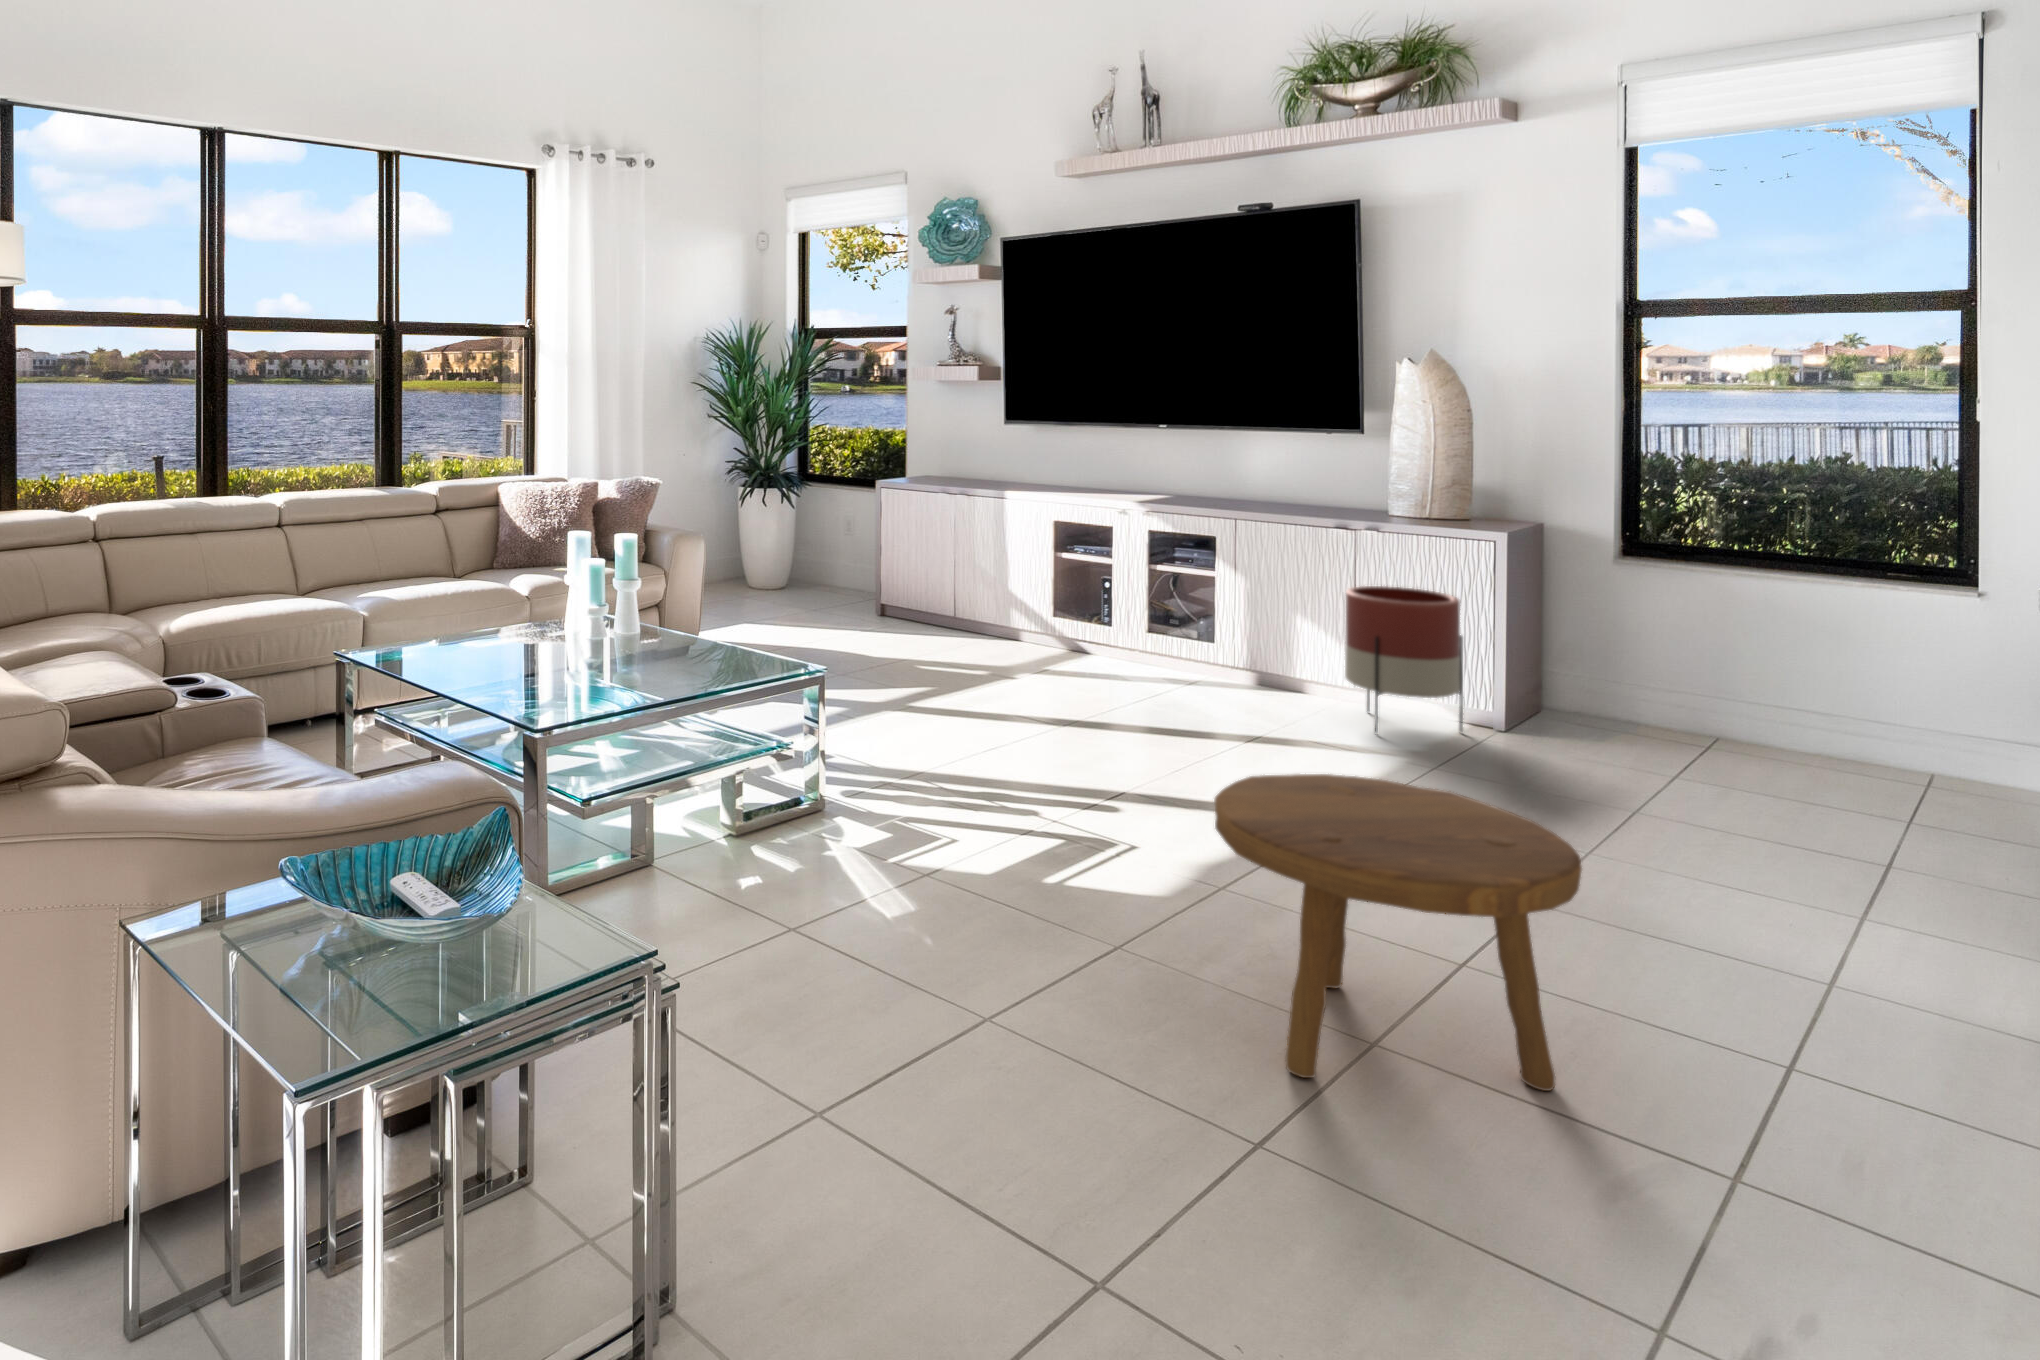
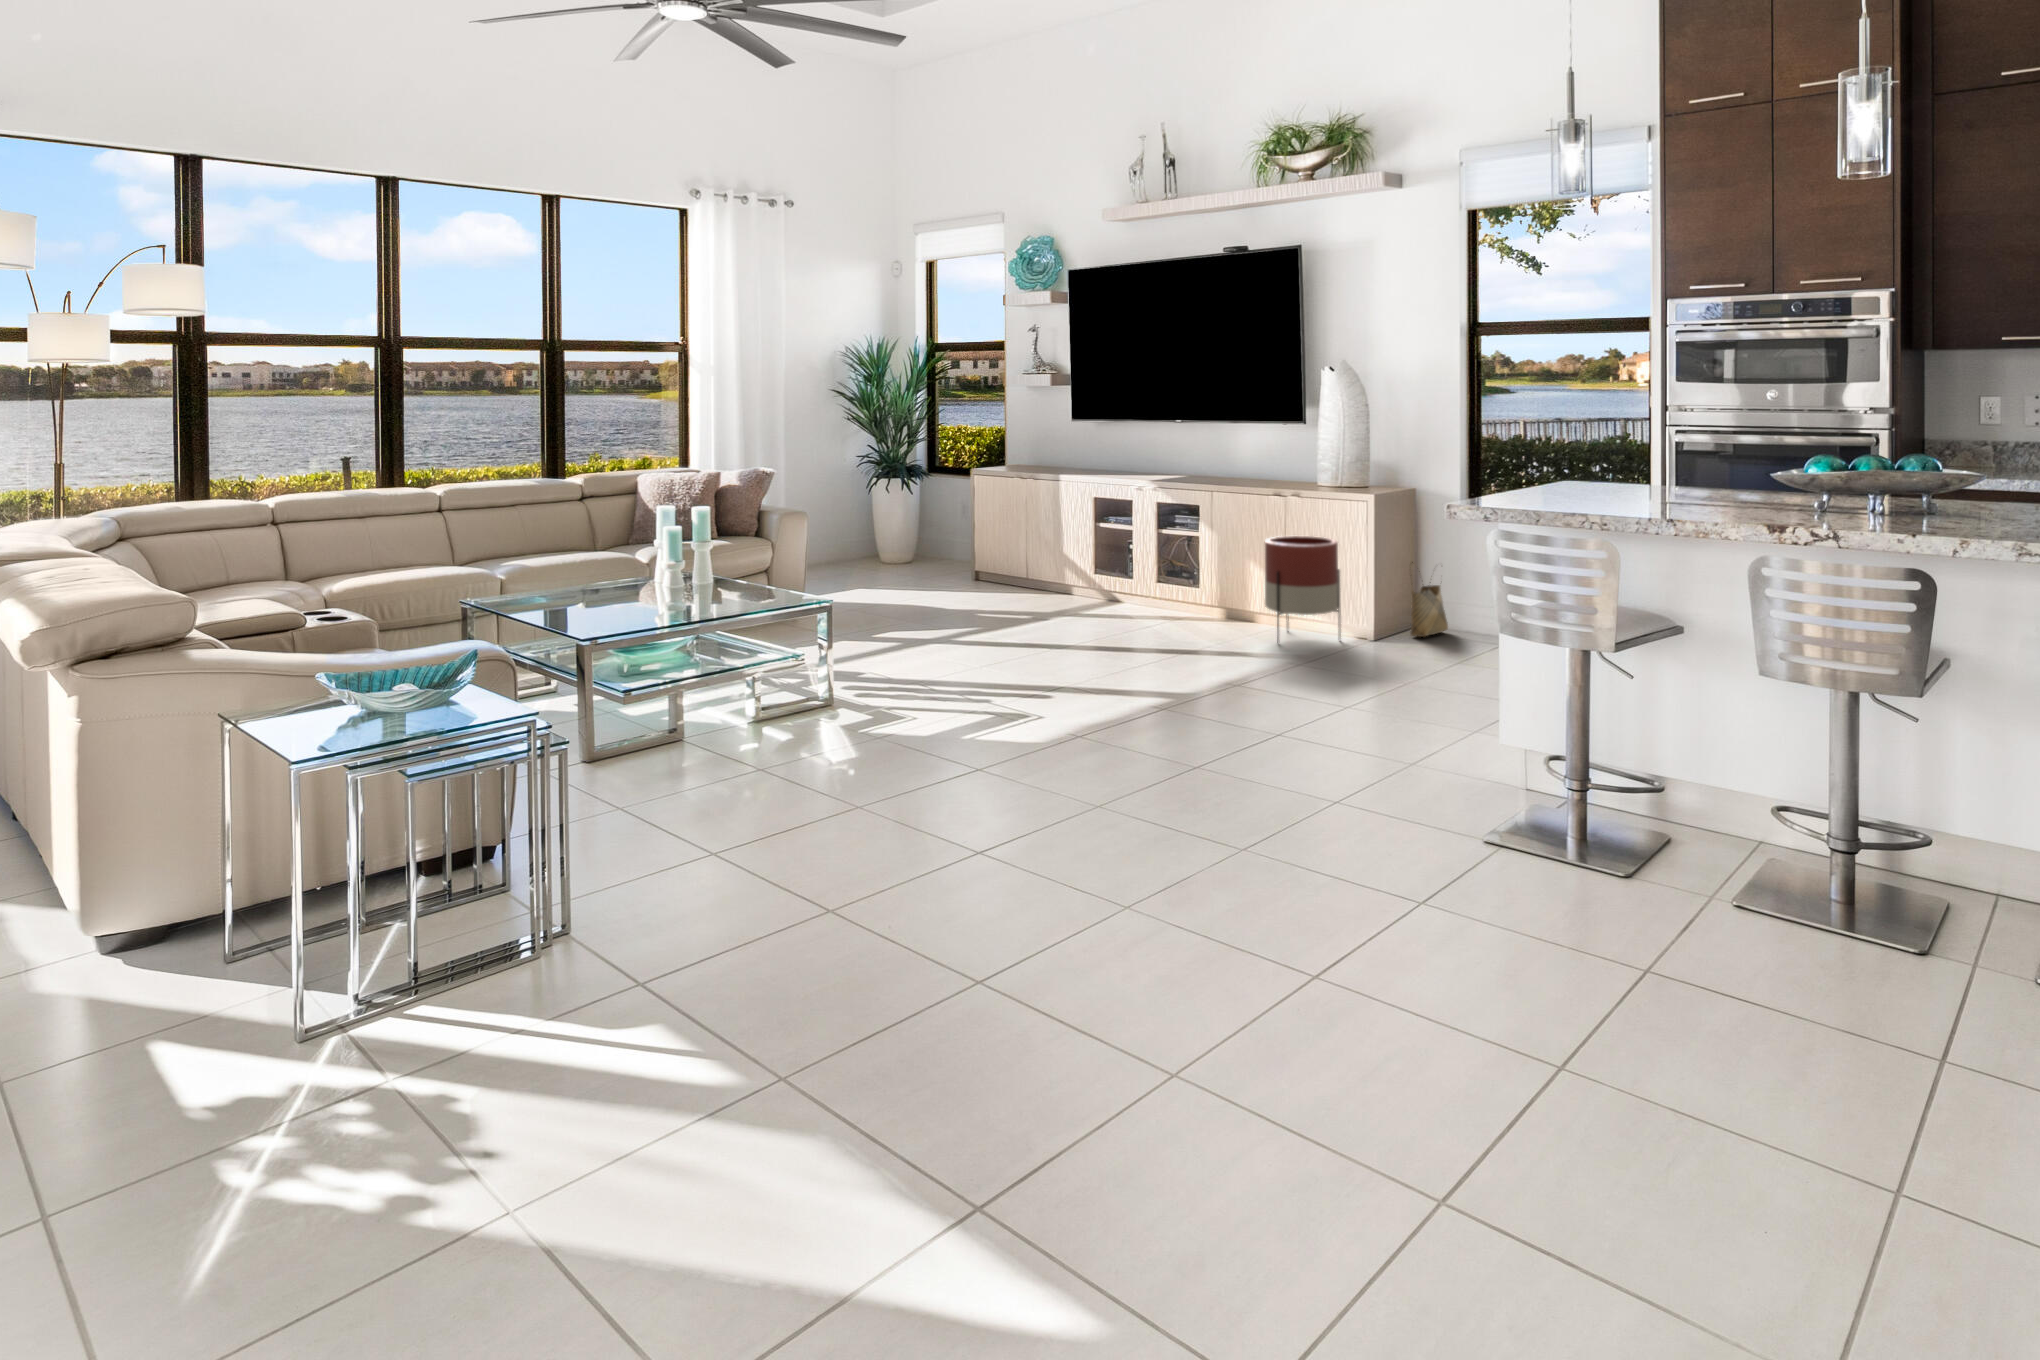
woven basket: none [1554,627,1610,732] -> present [1410,562,1448,637]
footstool: present [1214,774,1582,1091] -> none [1006,640,1202,818]

